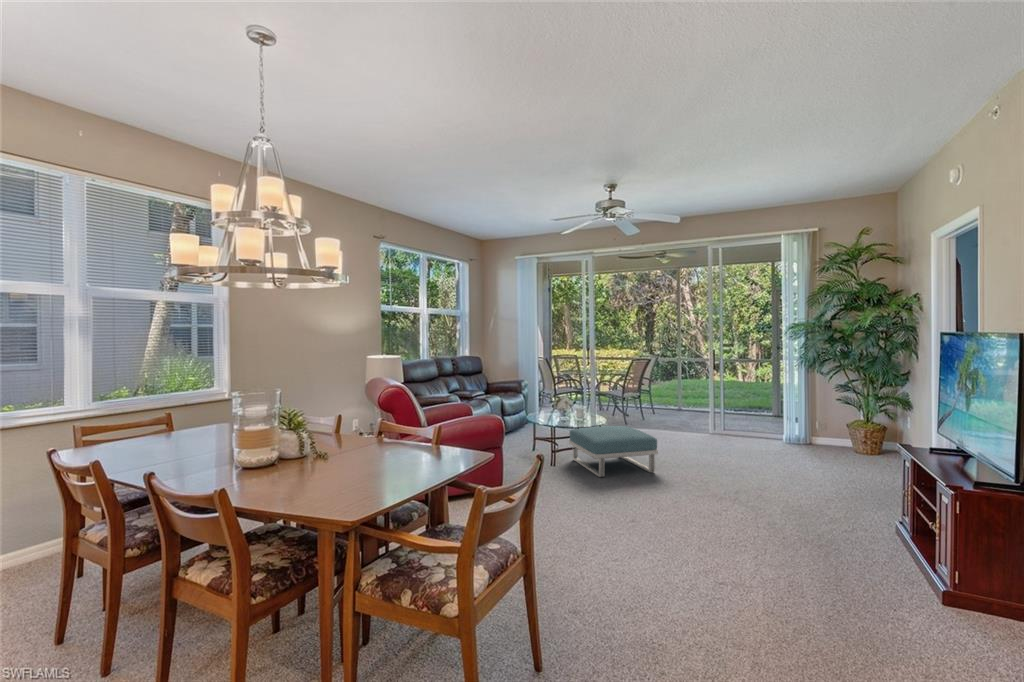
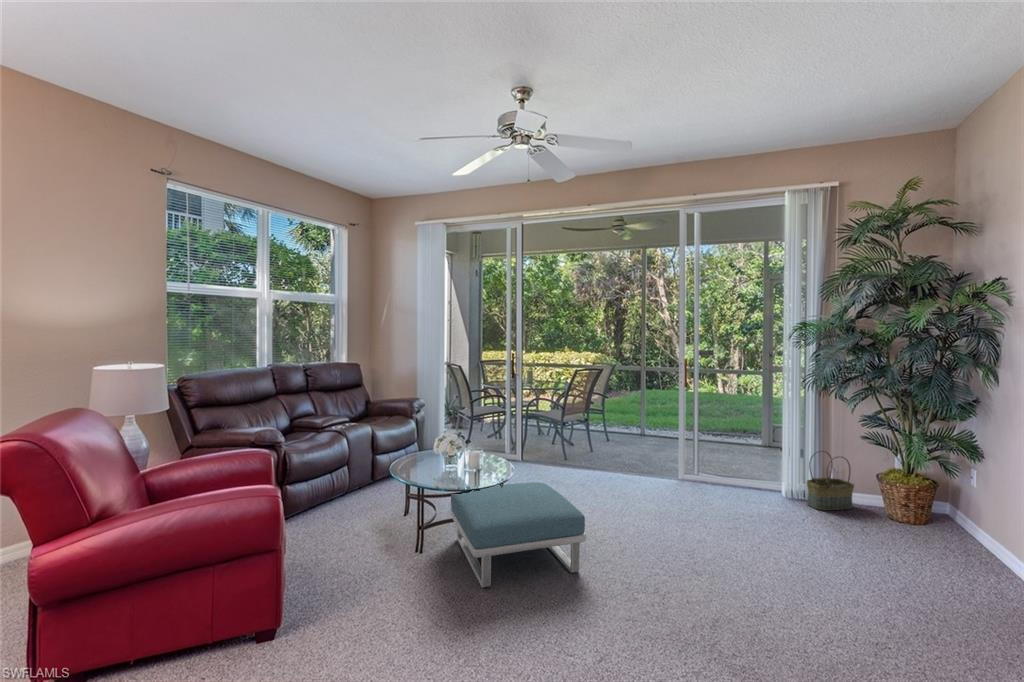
basket: none [801,410,833,449] -> present [807,451,854,510]

